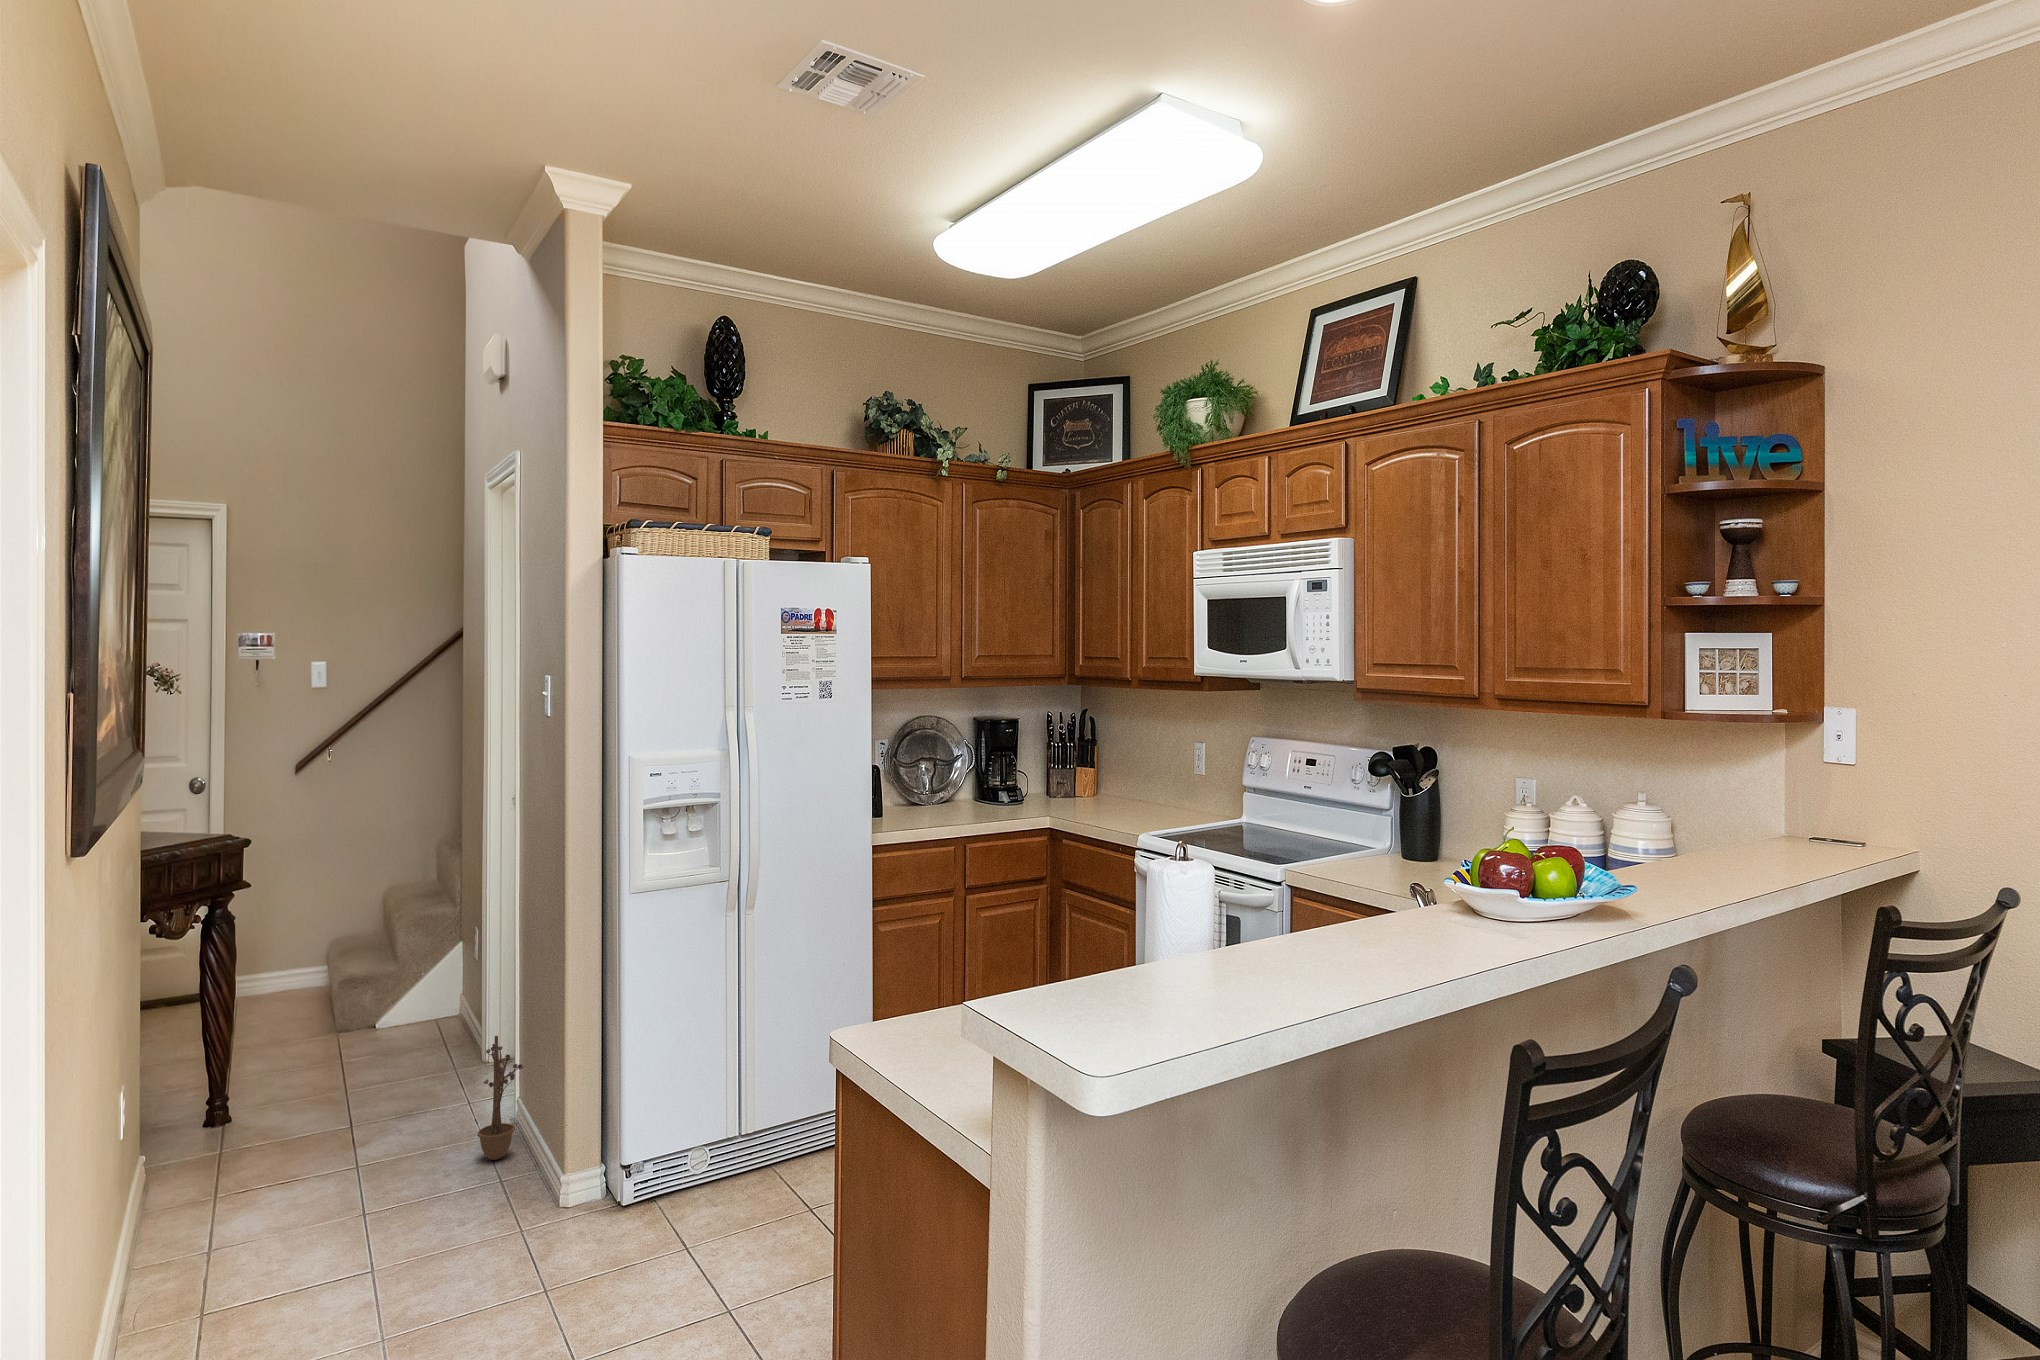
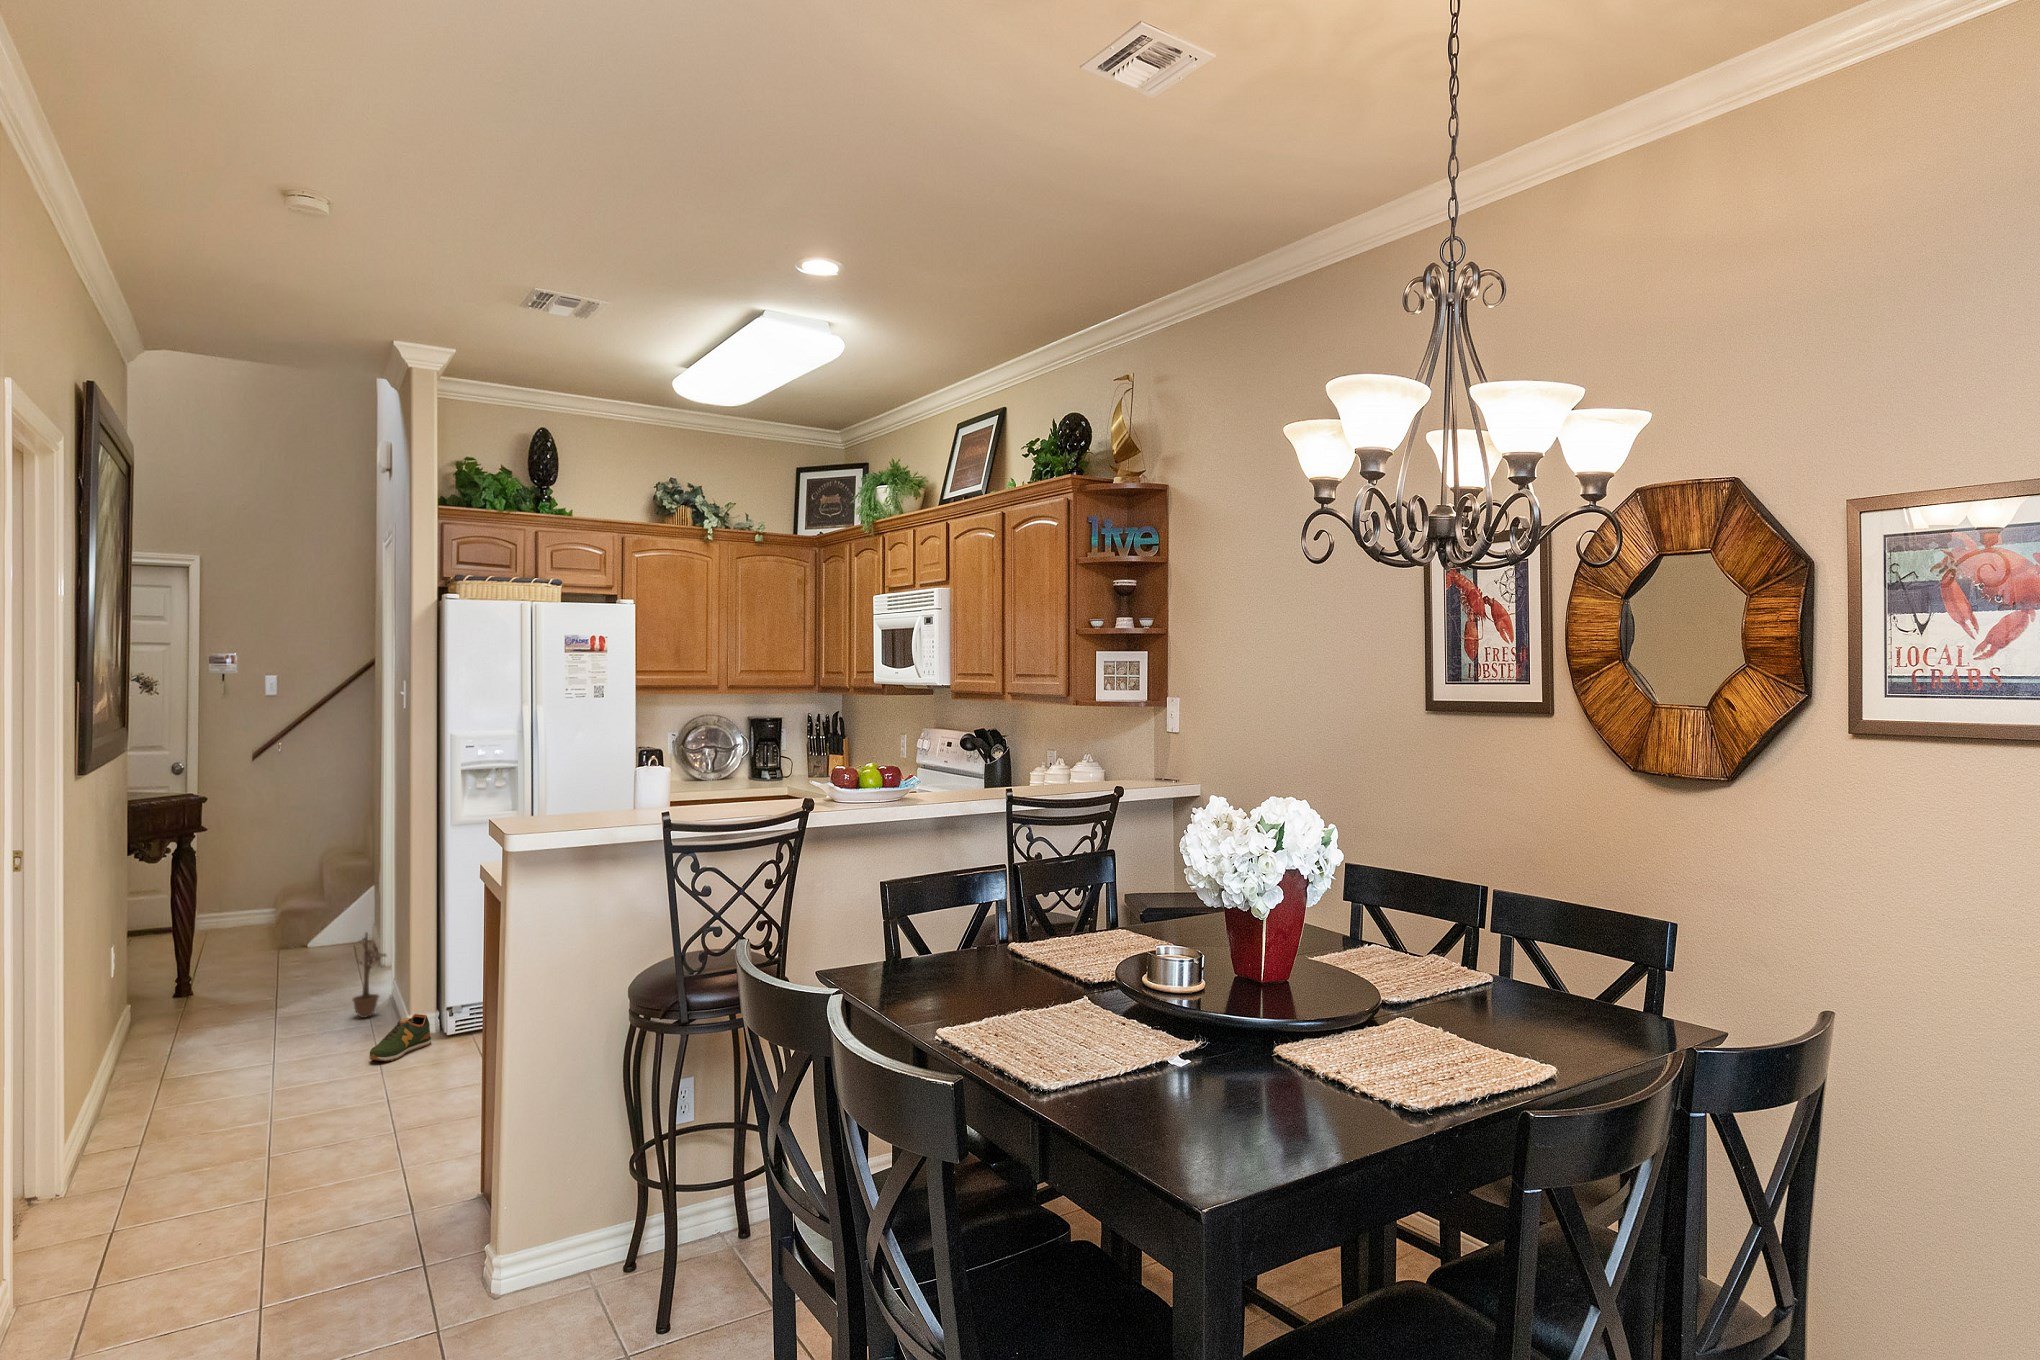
shoe: none [518,1175,602,1262] -> present [369,1014,432,1061]

